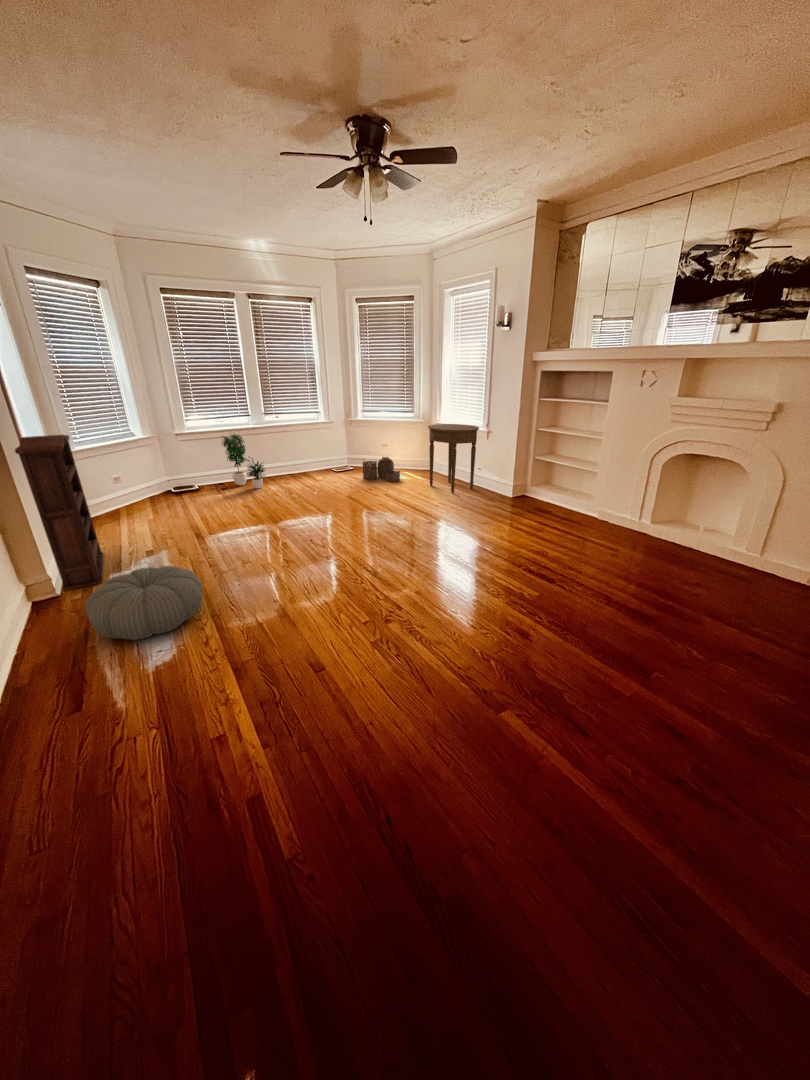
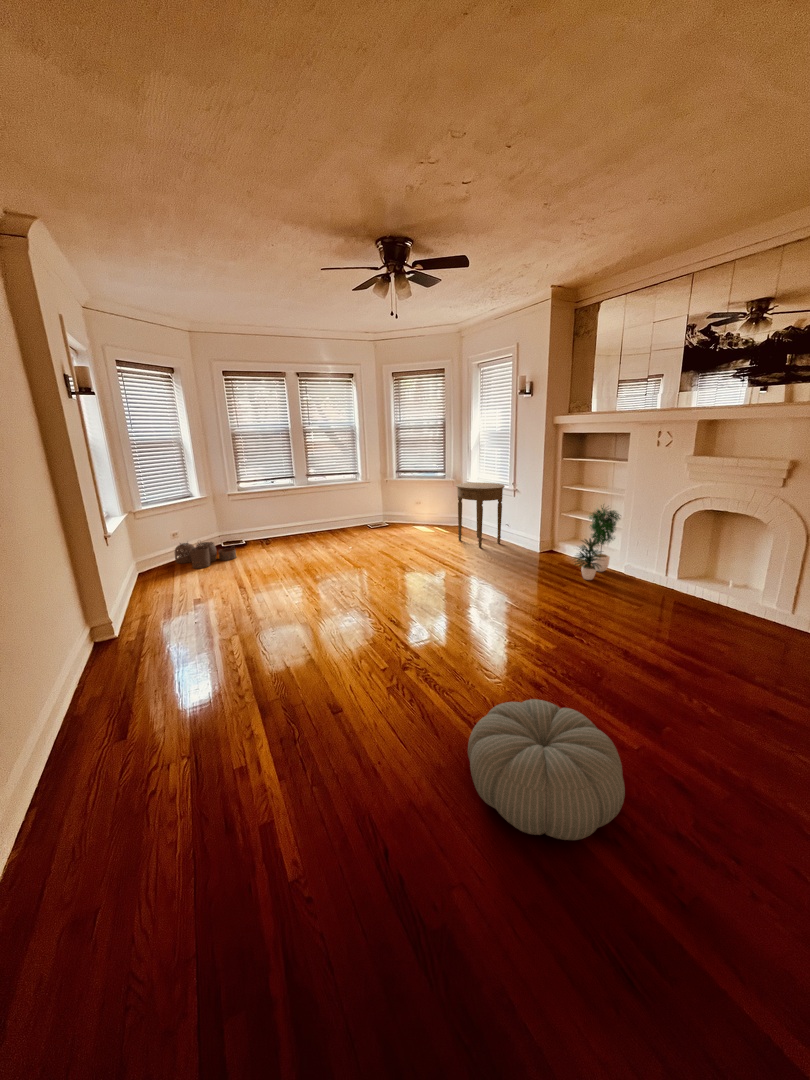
potted plant: present [222,434,265,489] -> present [573,508,620,580]
bookshelf: present [15,435,103,591] -> none [95,497,158,633]
woven basket: present [363,457,400,481] -> present [175,542,236,568]
pouf: present [86,566,203,640] -> present [468,699,625,840]

